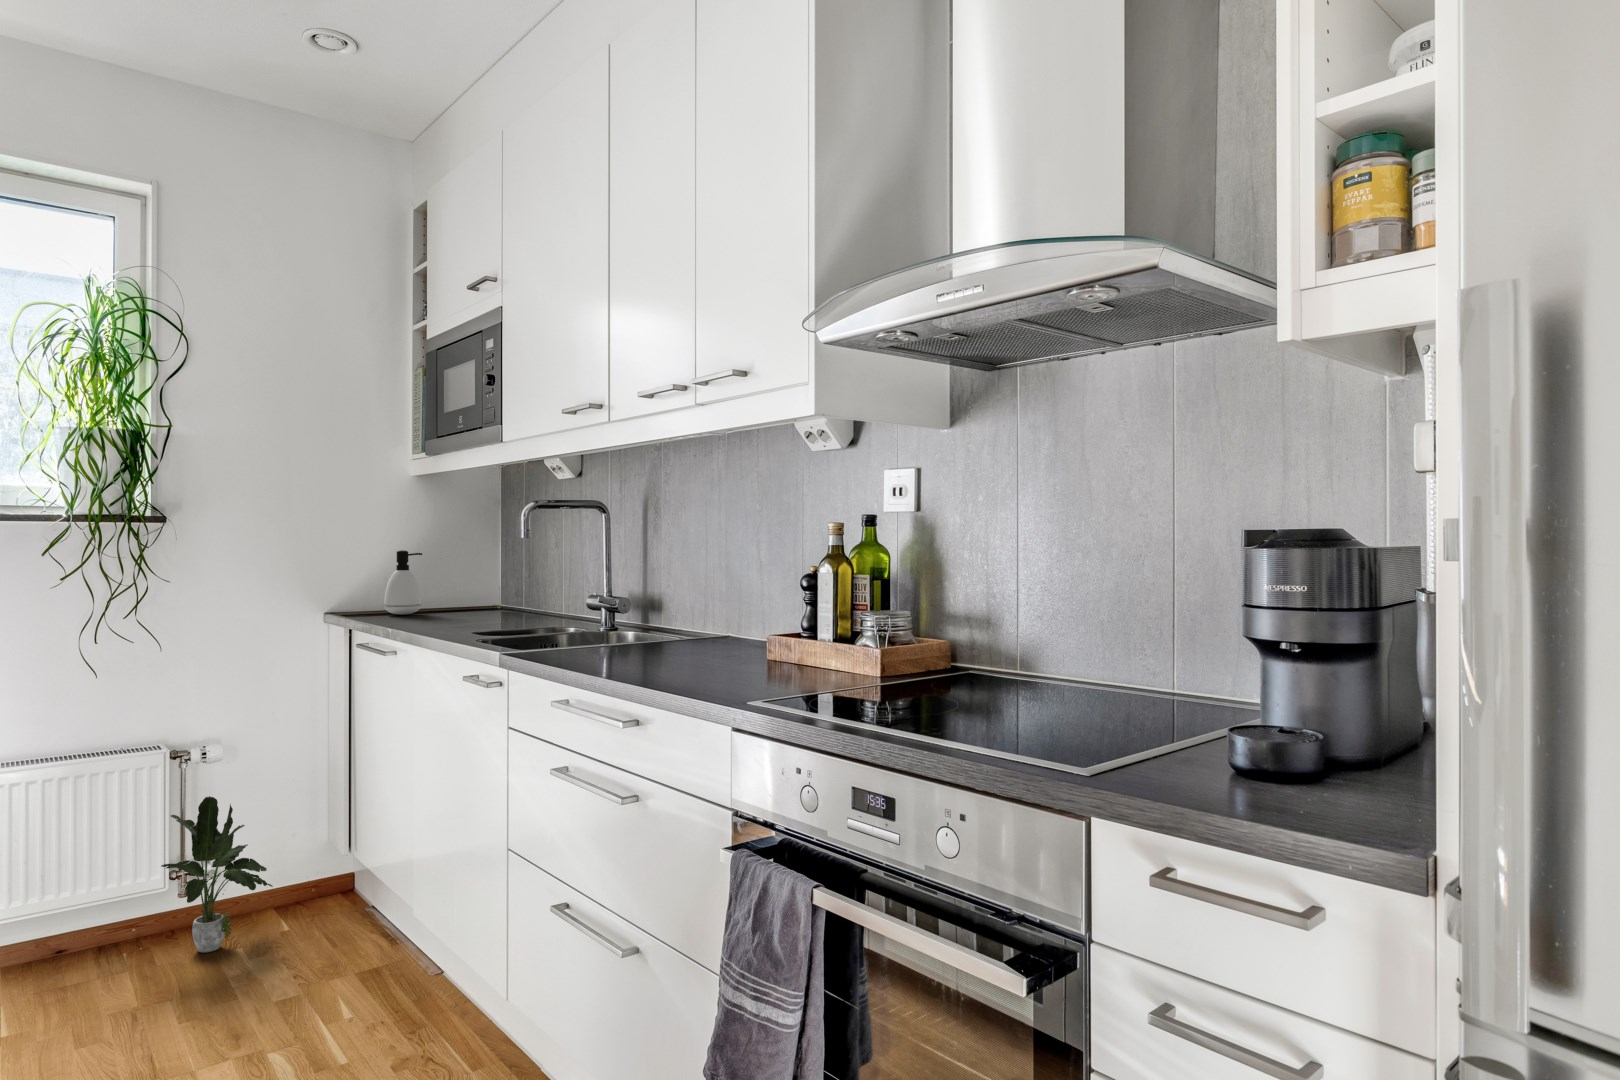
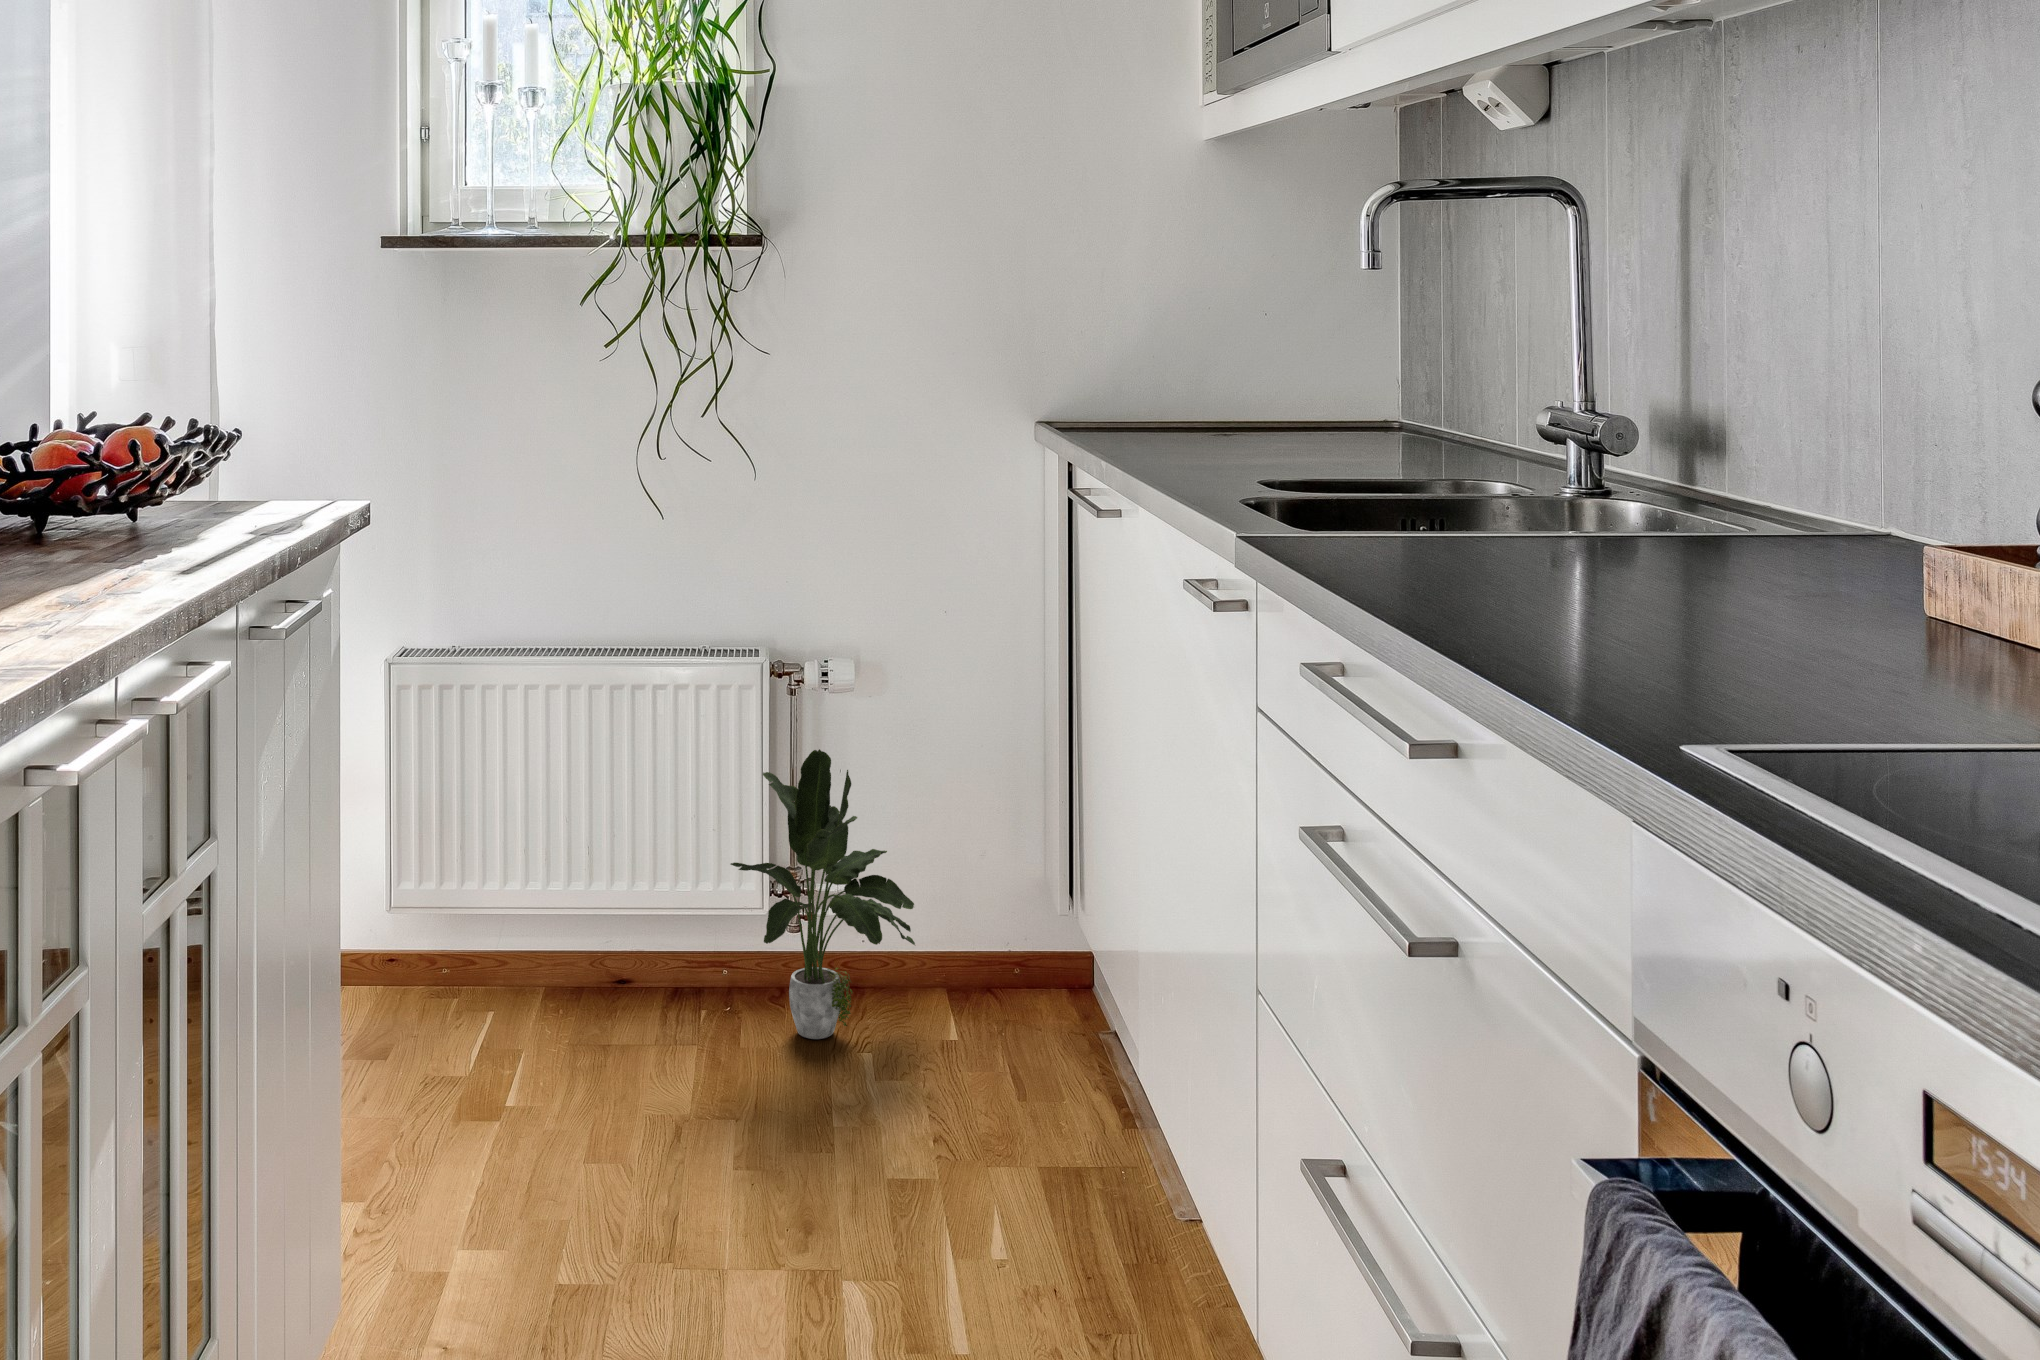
soap dispenser: present [384,550,422,615] -> none [1136,299,1211,432]

